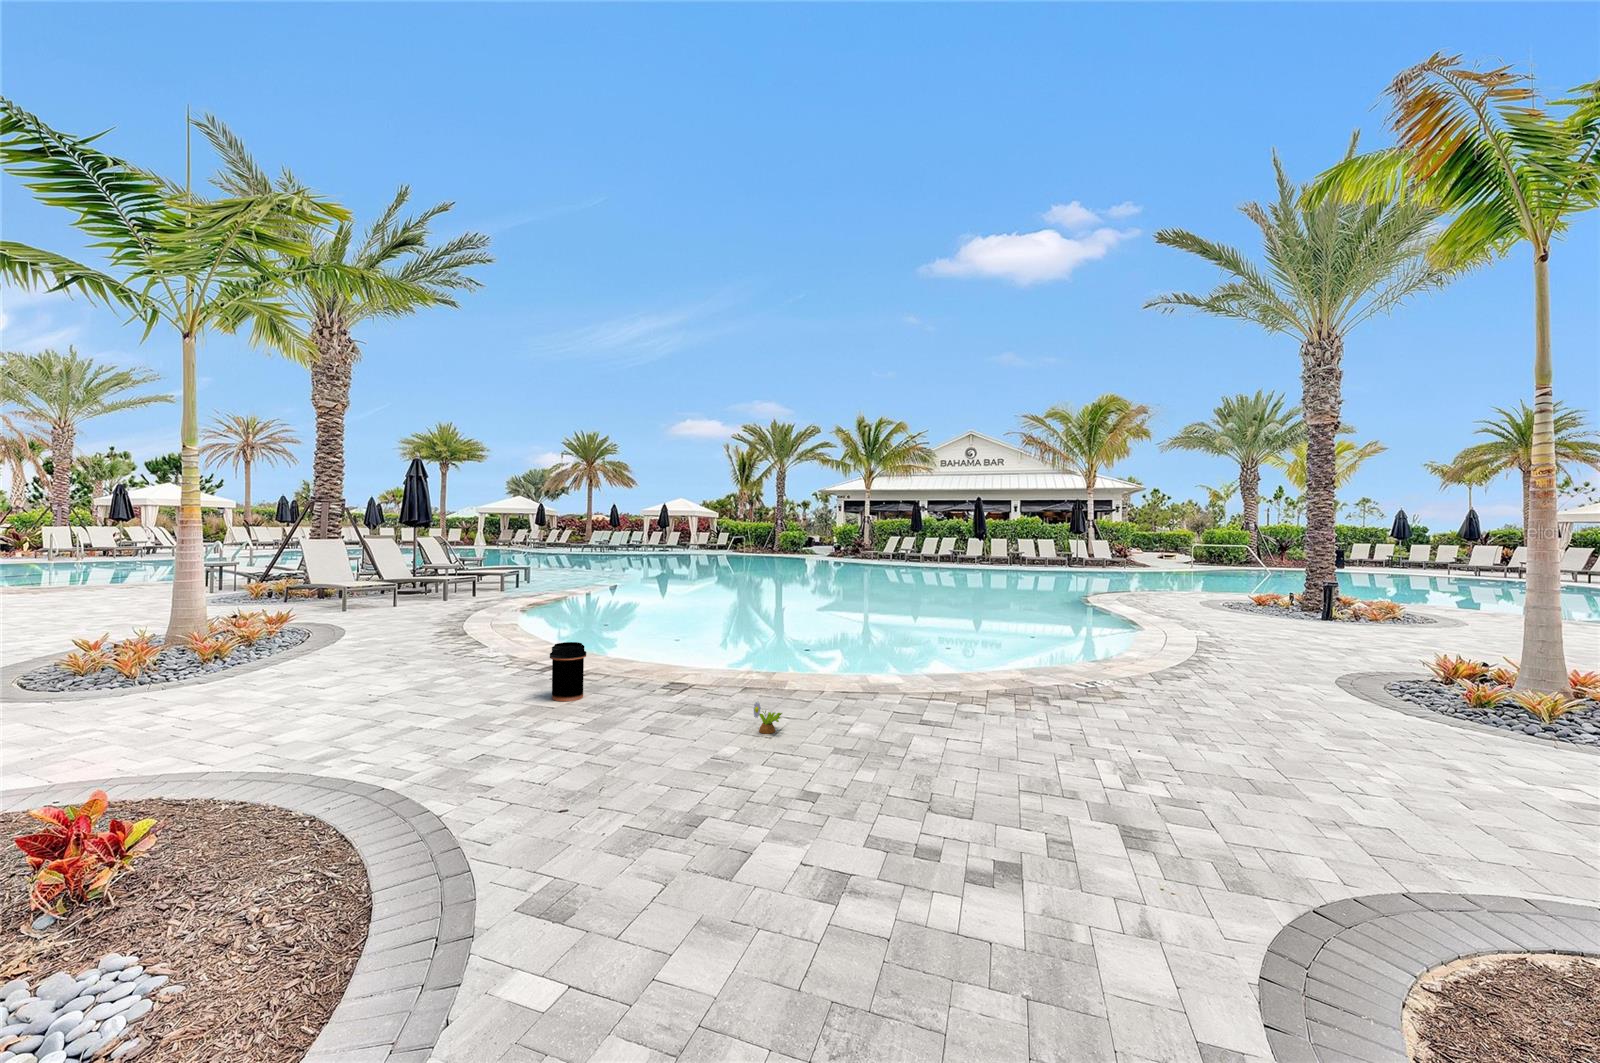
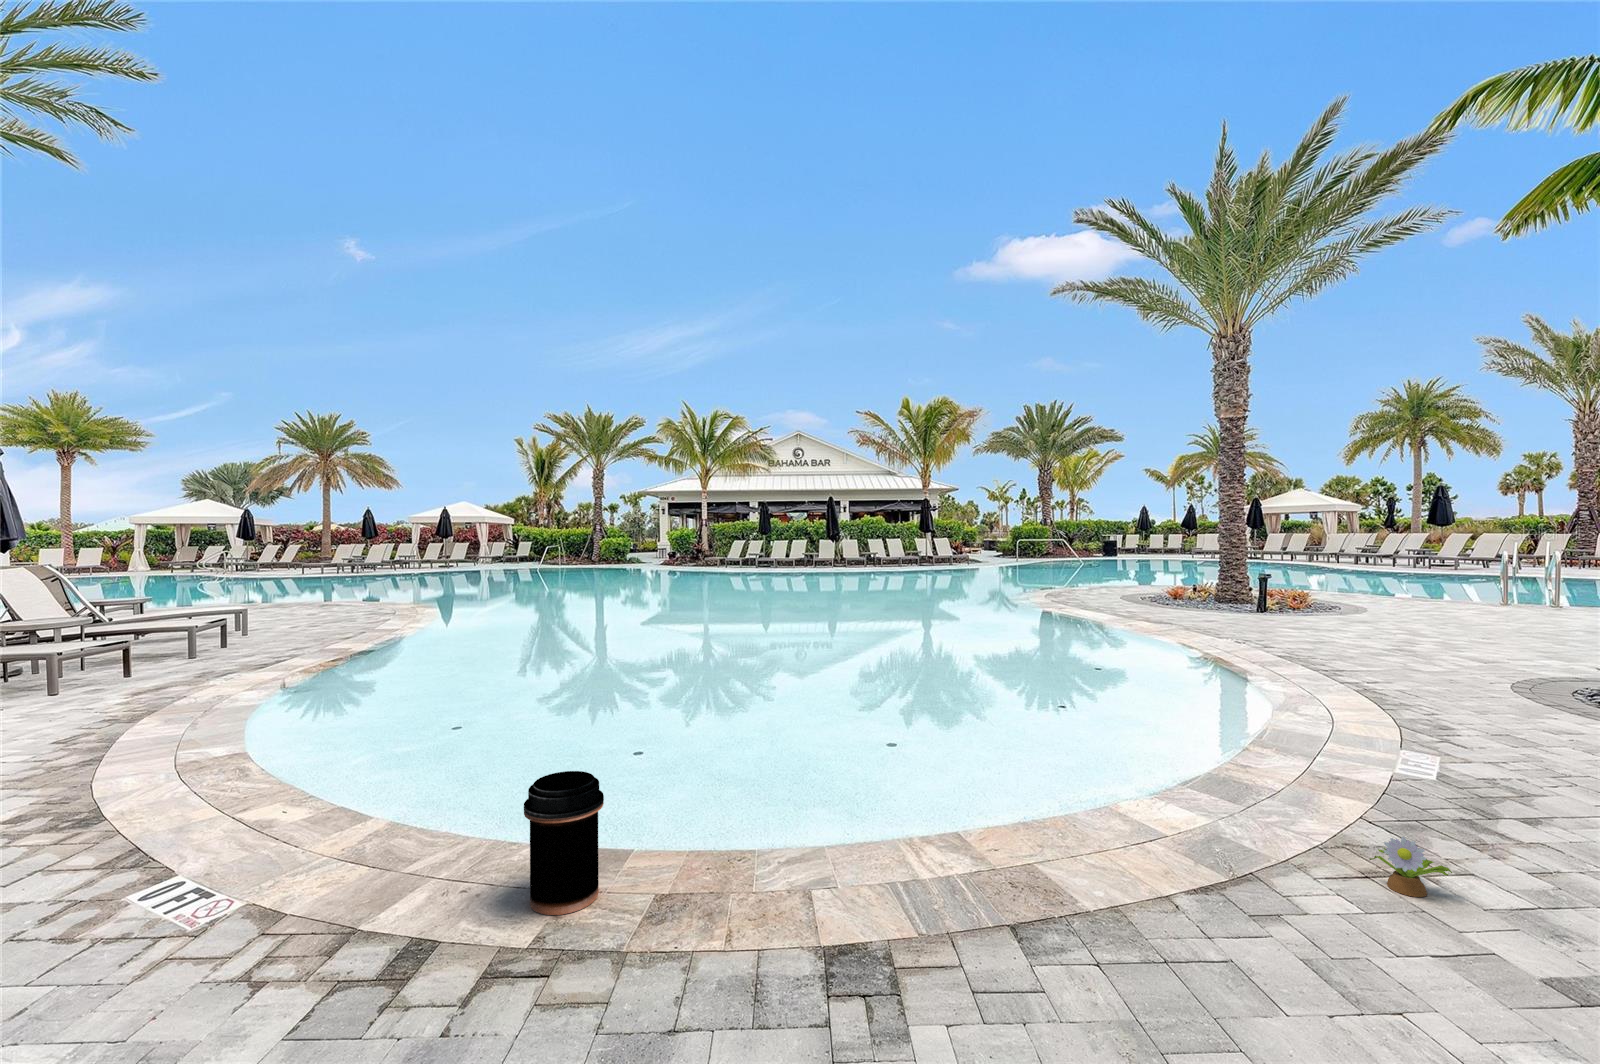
decorative plant: present [754,702,782,734] -> present [1370,837,1452,897]

